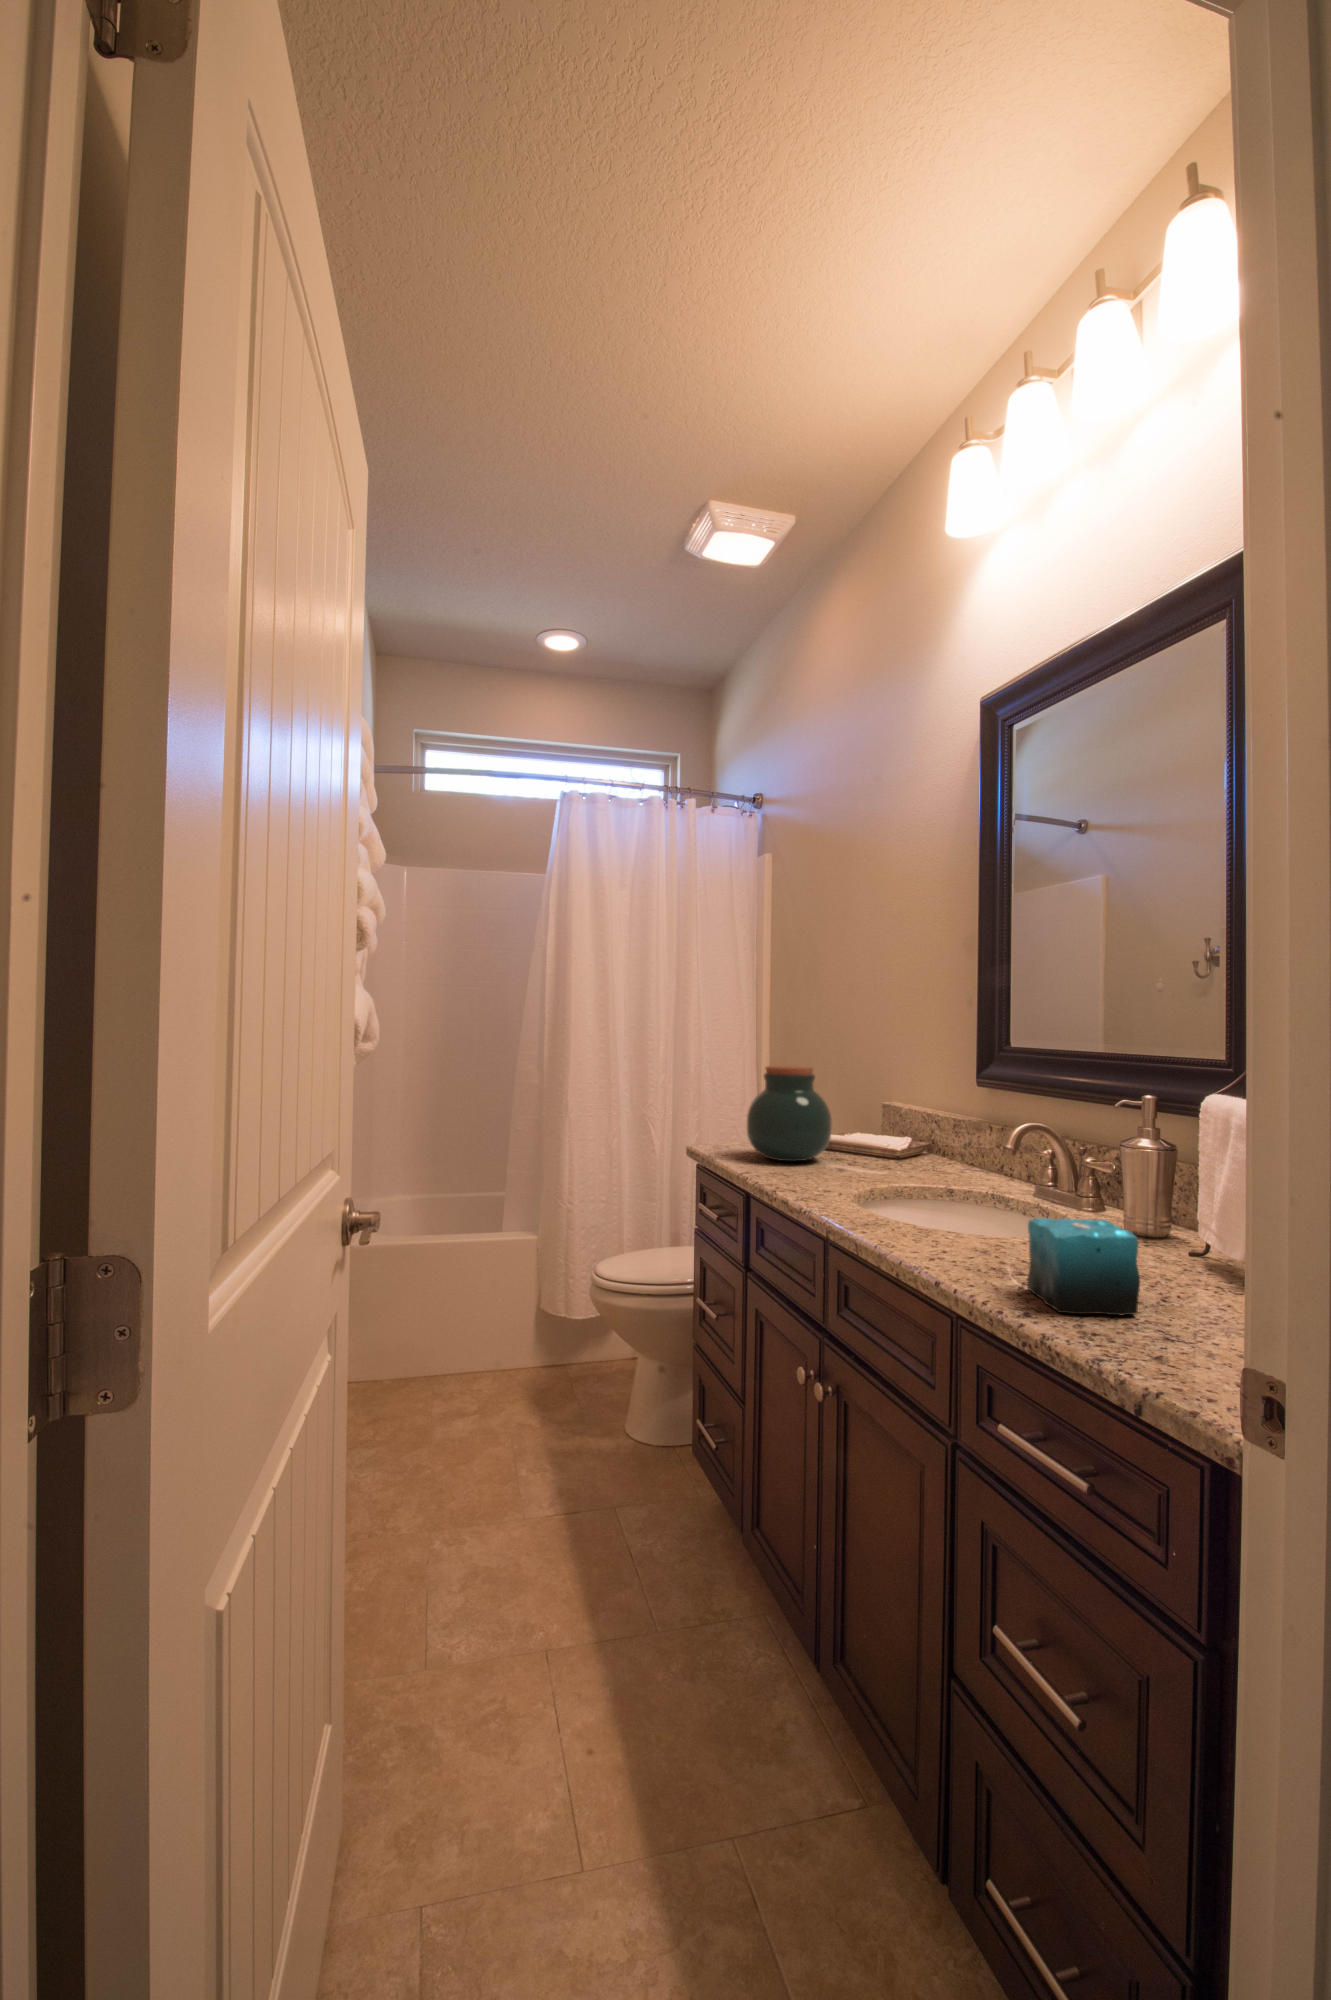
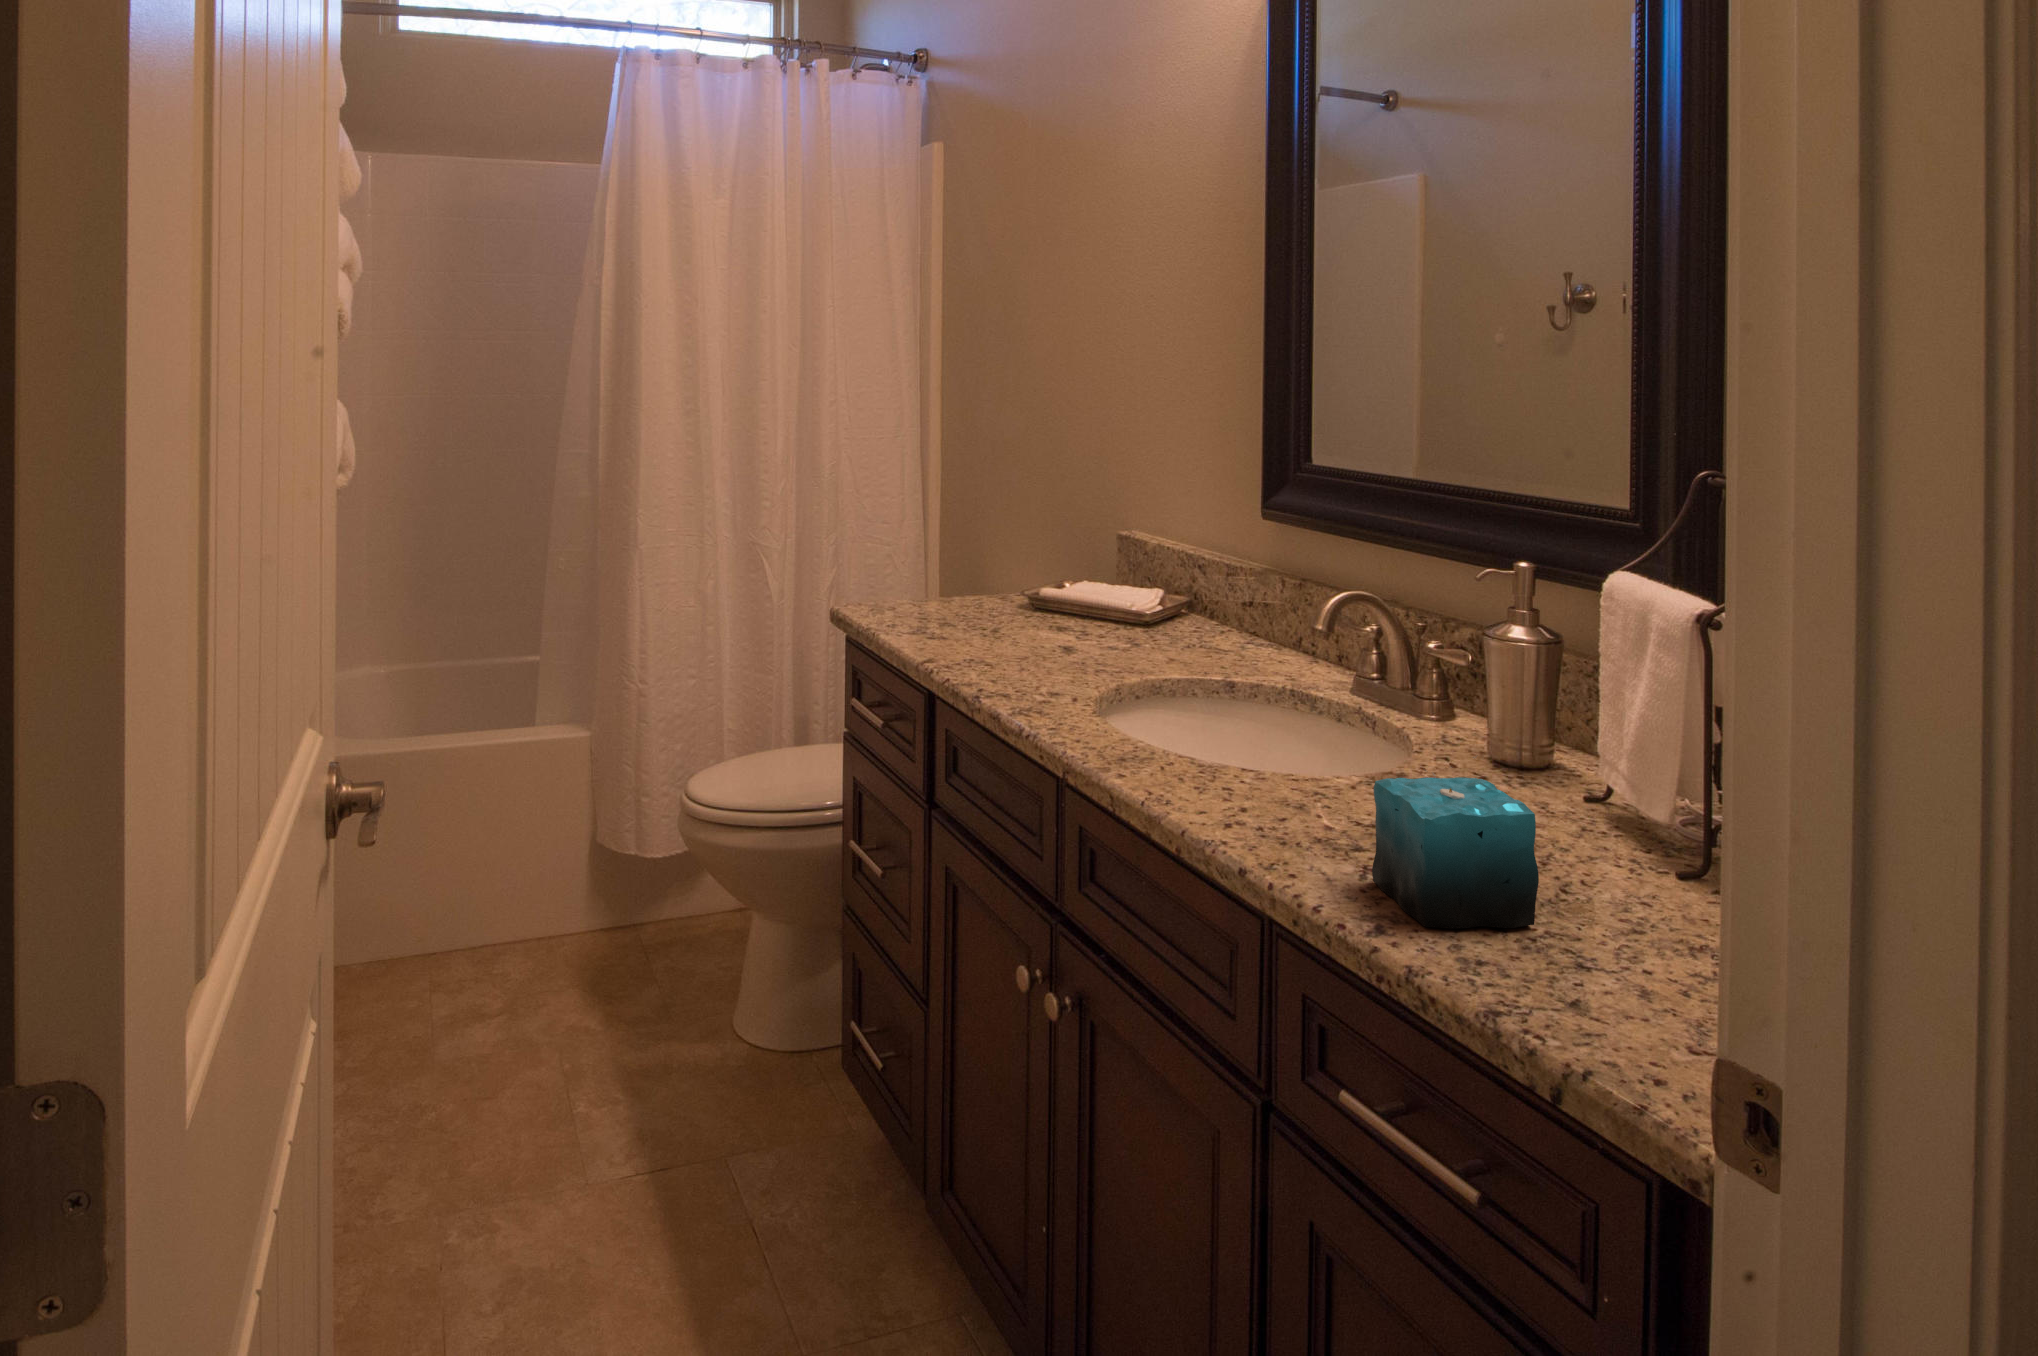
jar: present [747,1066,832,1161] -> none [925,494,1051,639]

